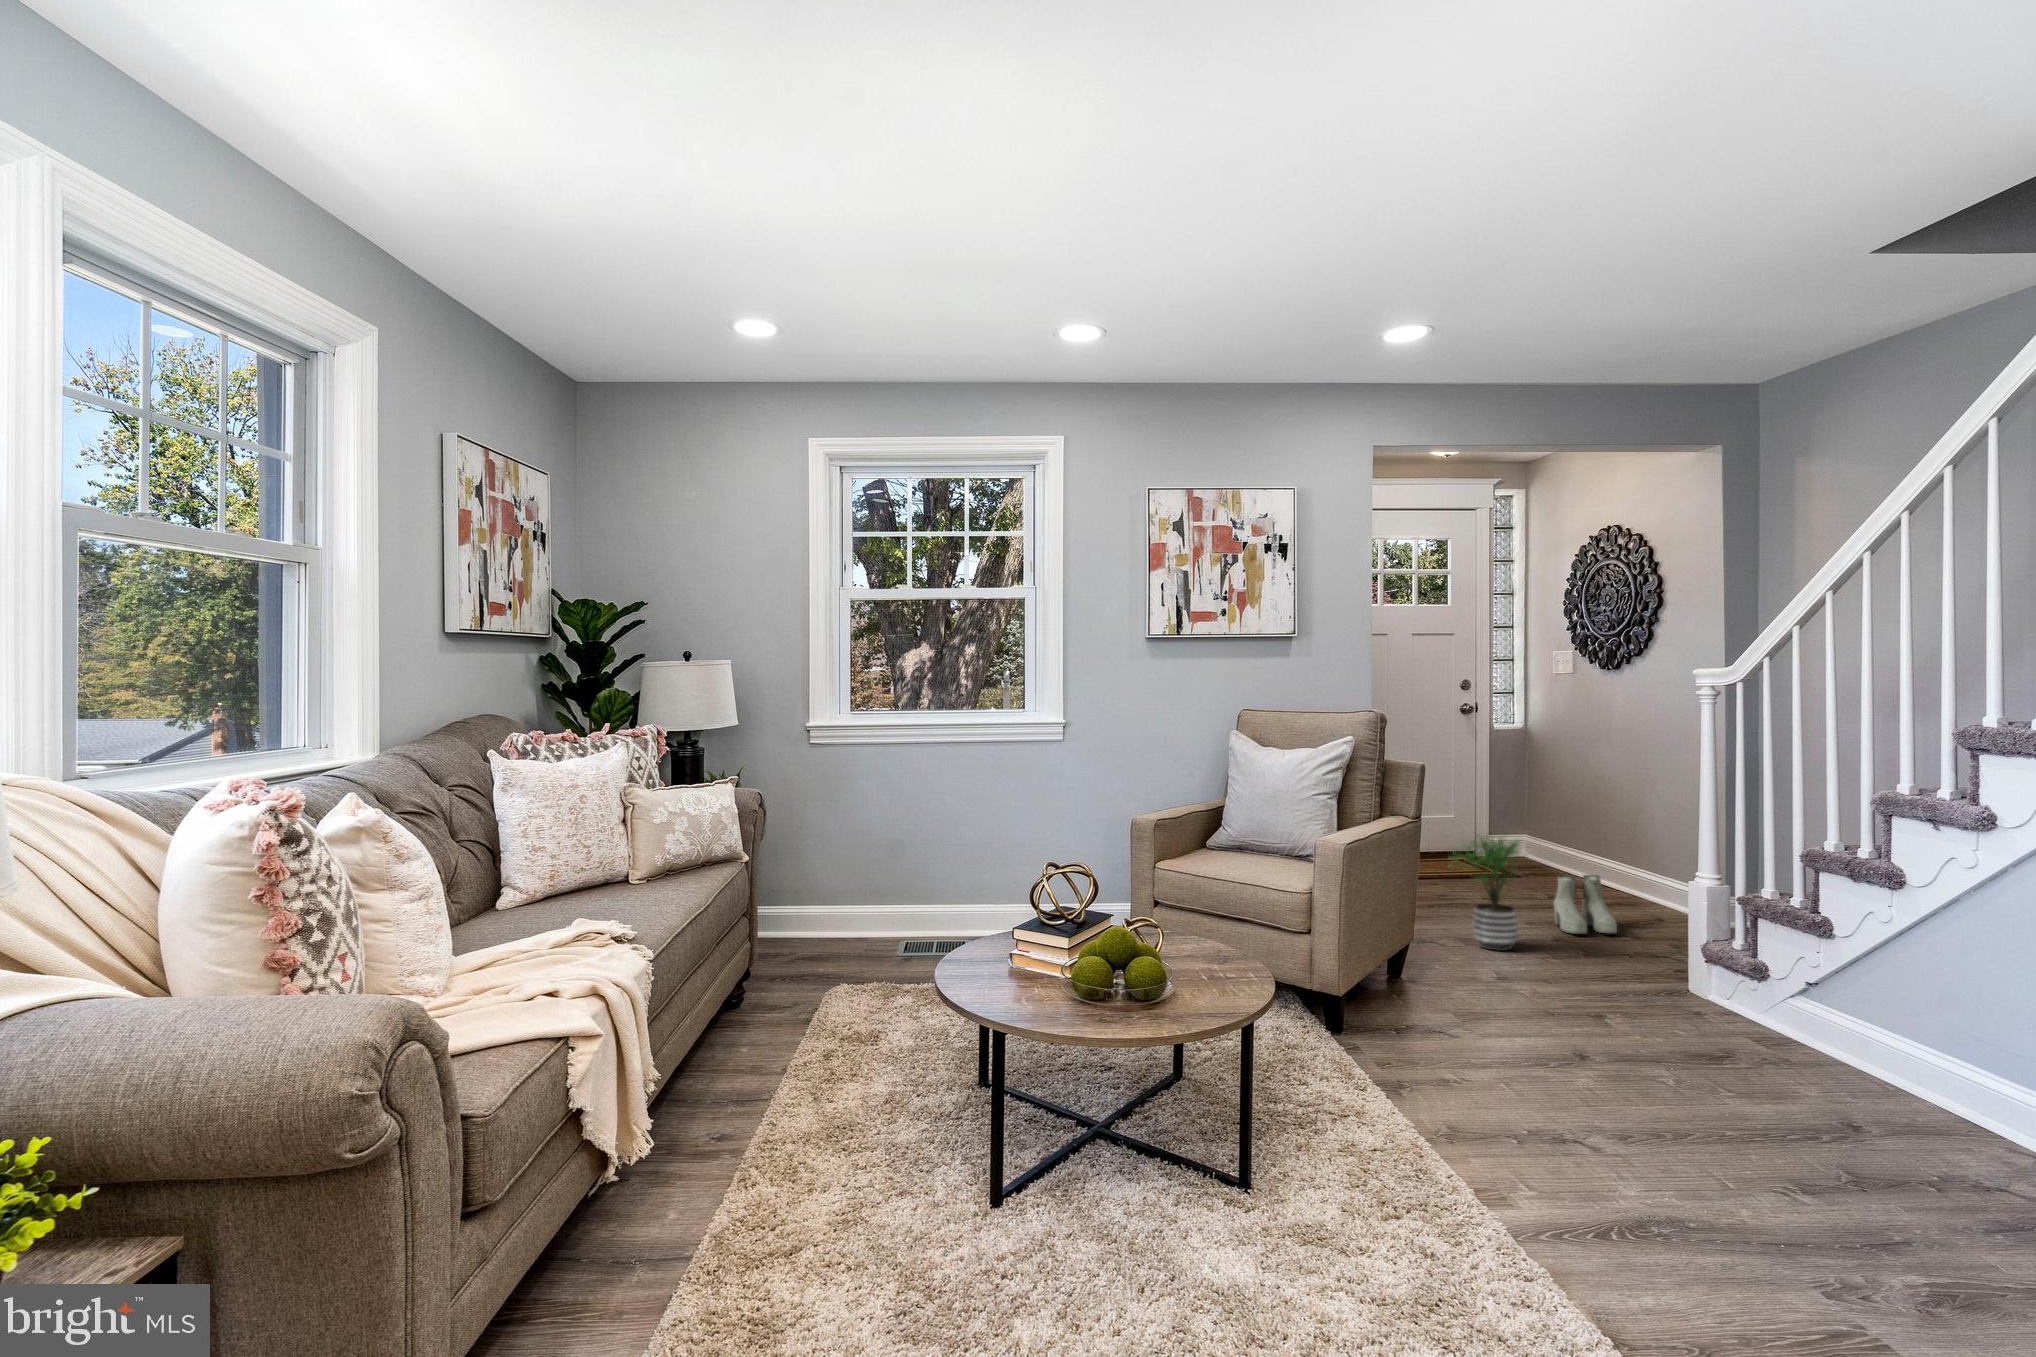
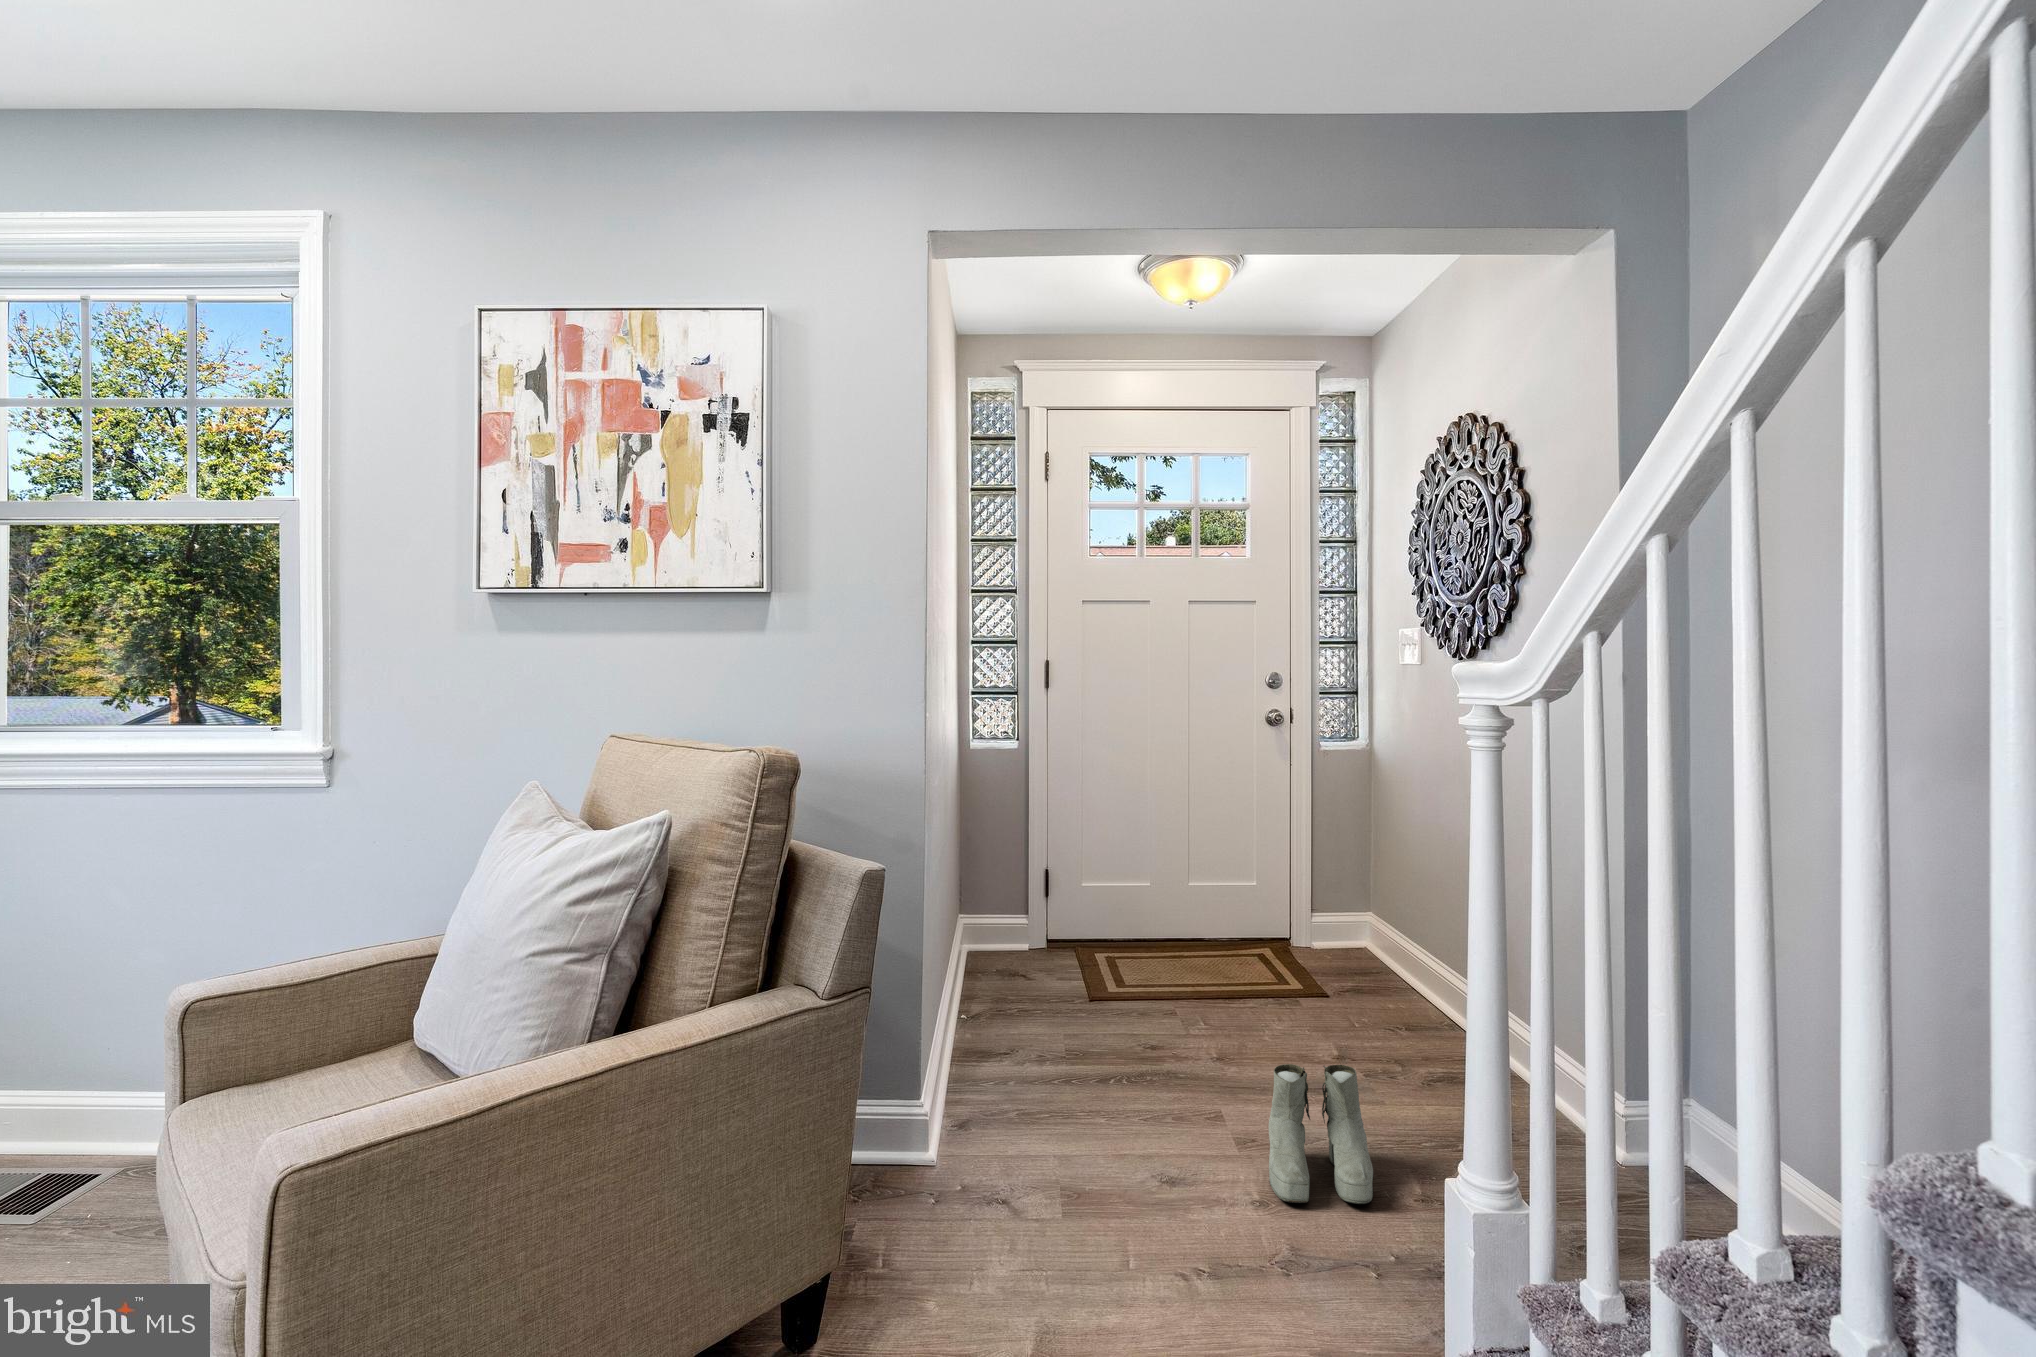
potted plant: present [1450,834,1528,951] -> none [995,995,1168,1261]

